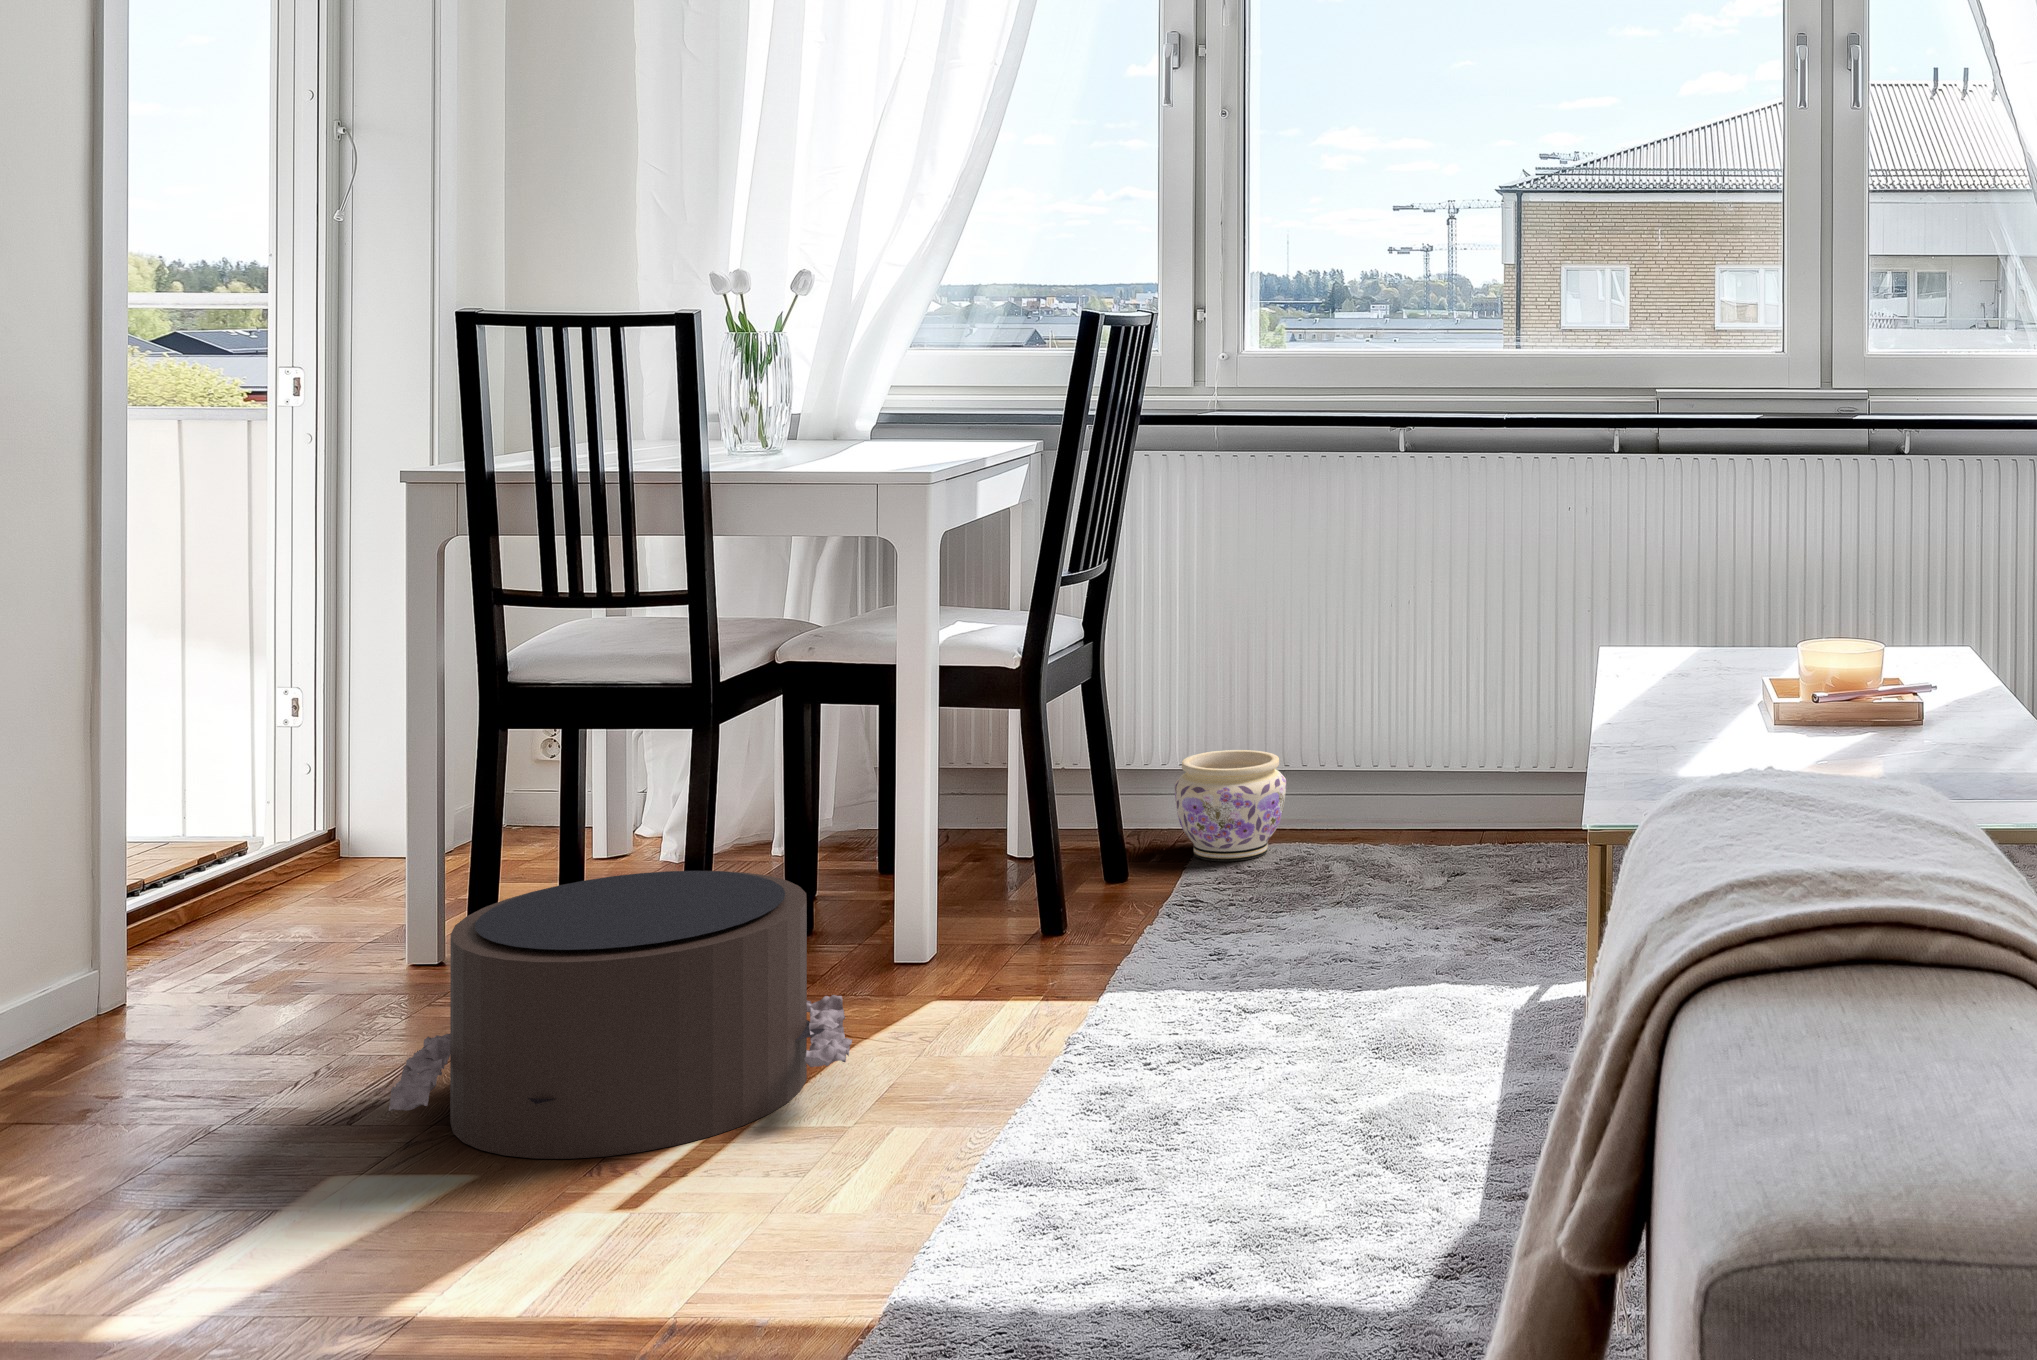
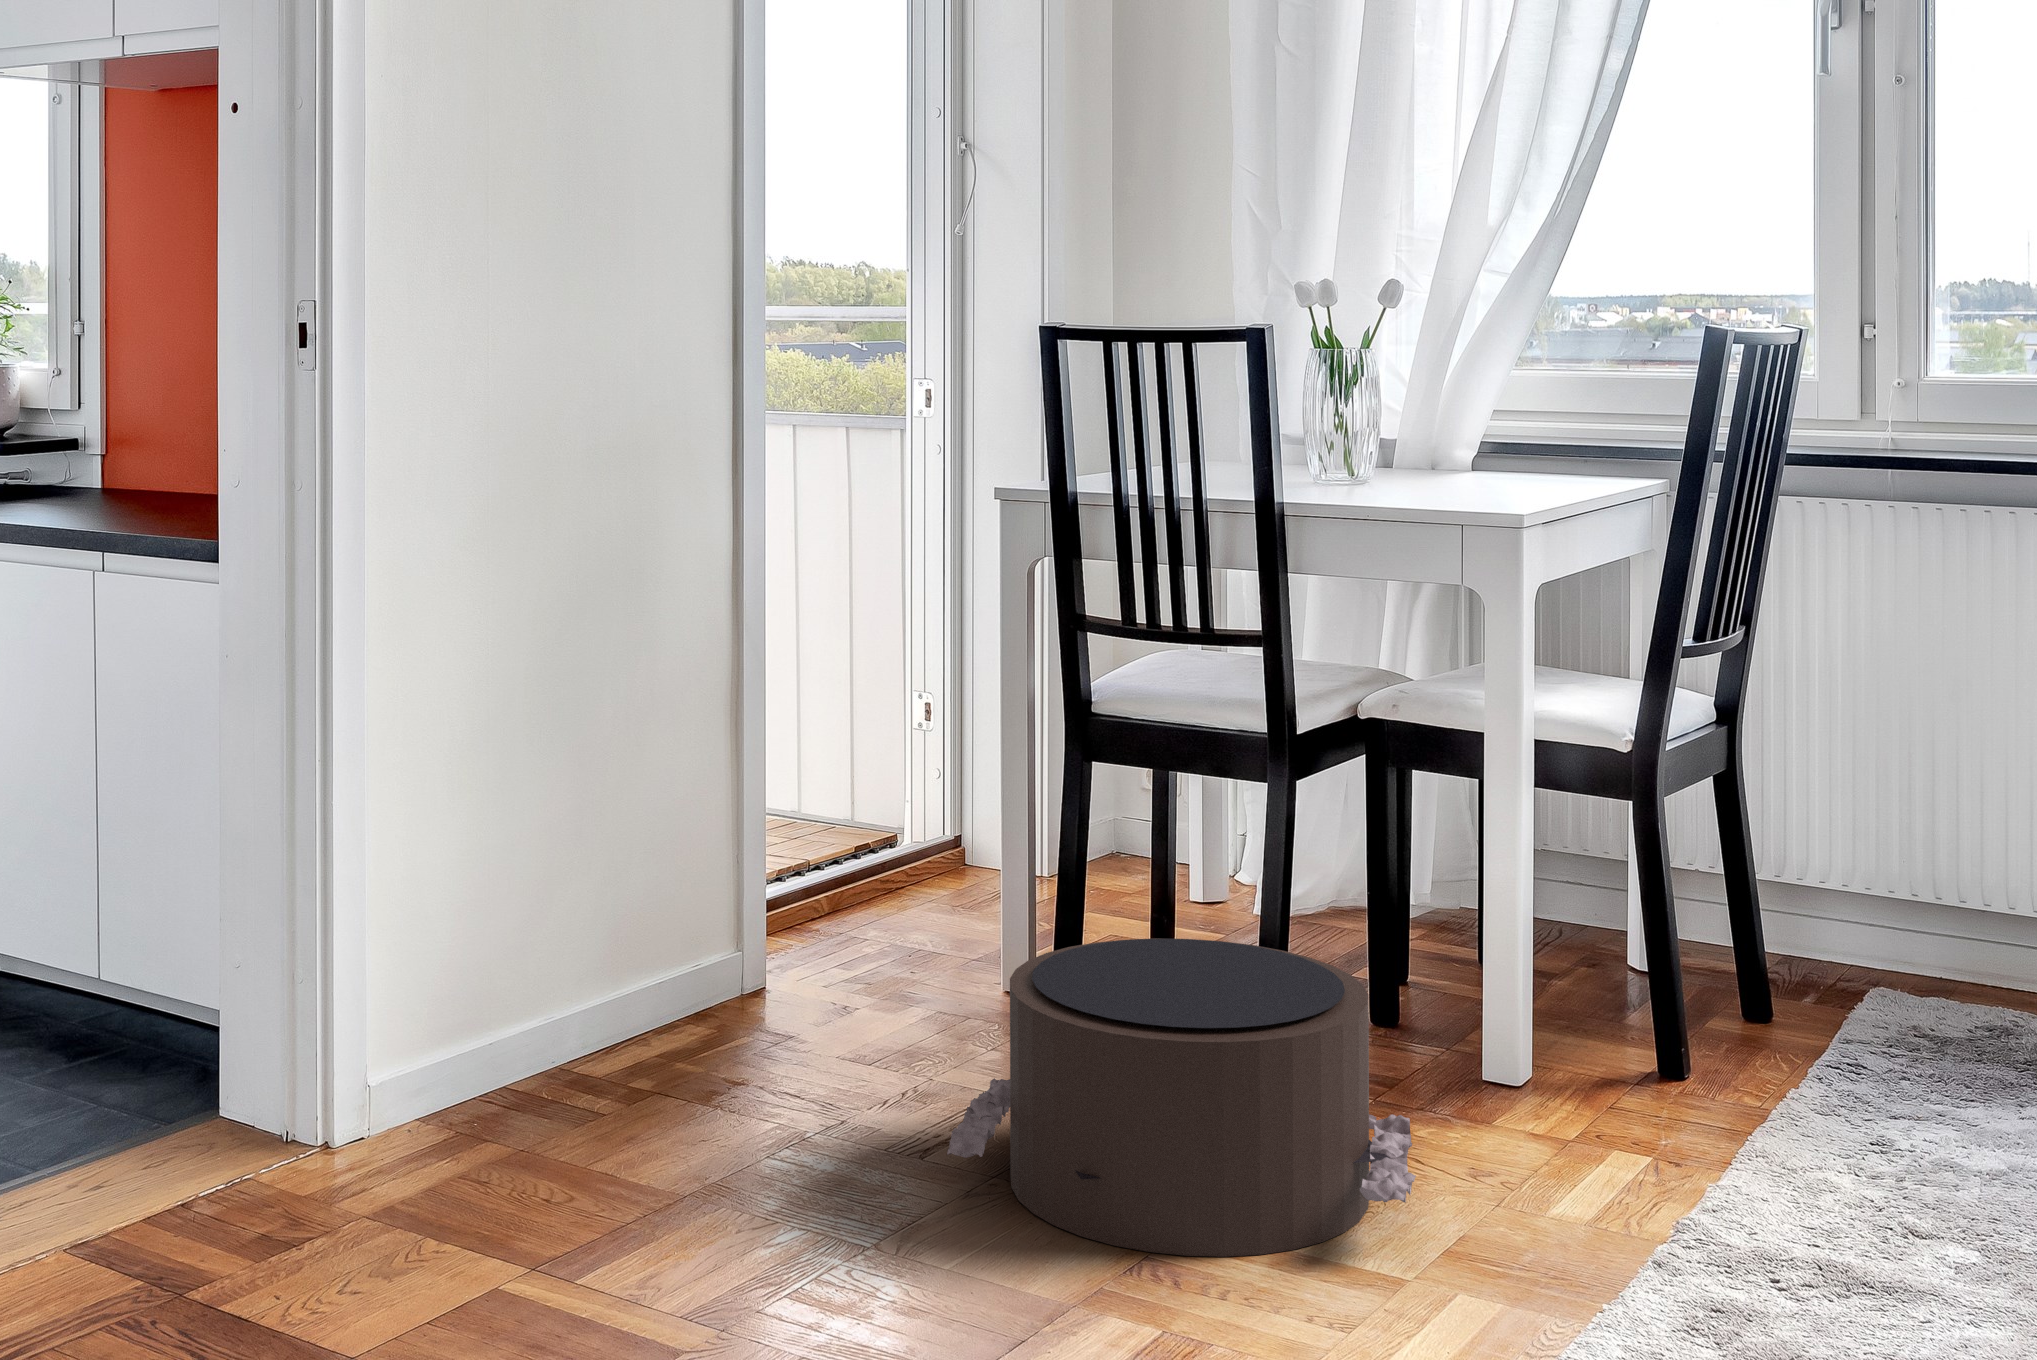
planter: present [1174,750,1286,861] -> none [1836,878,1988,1023]

